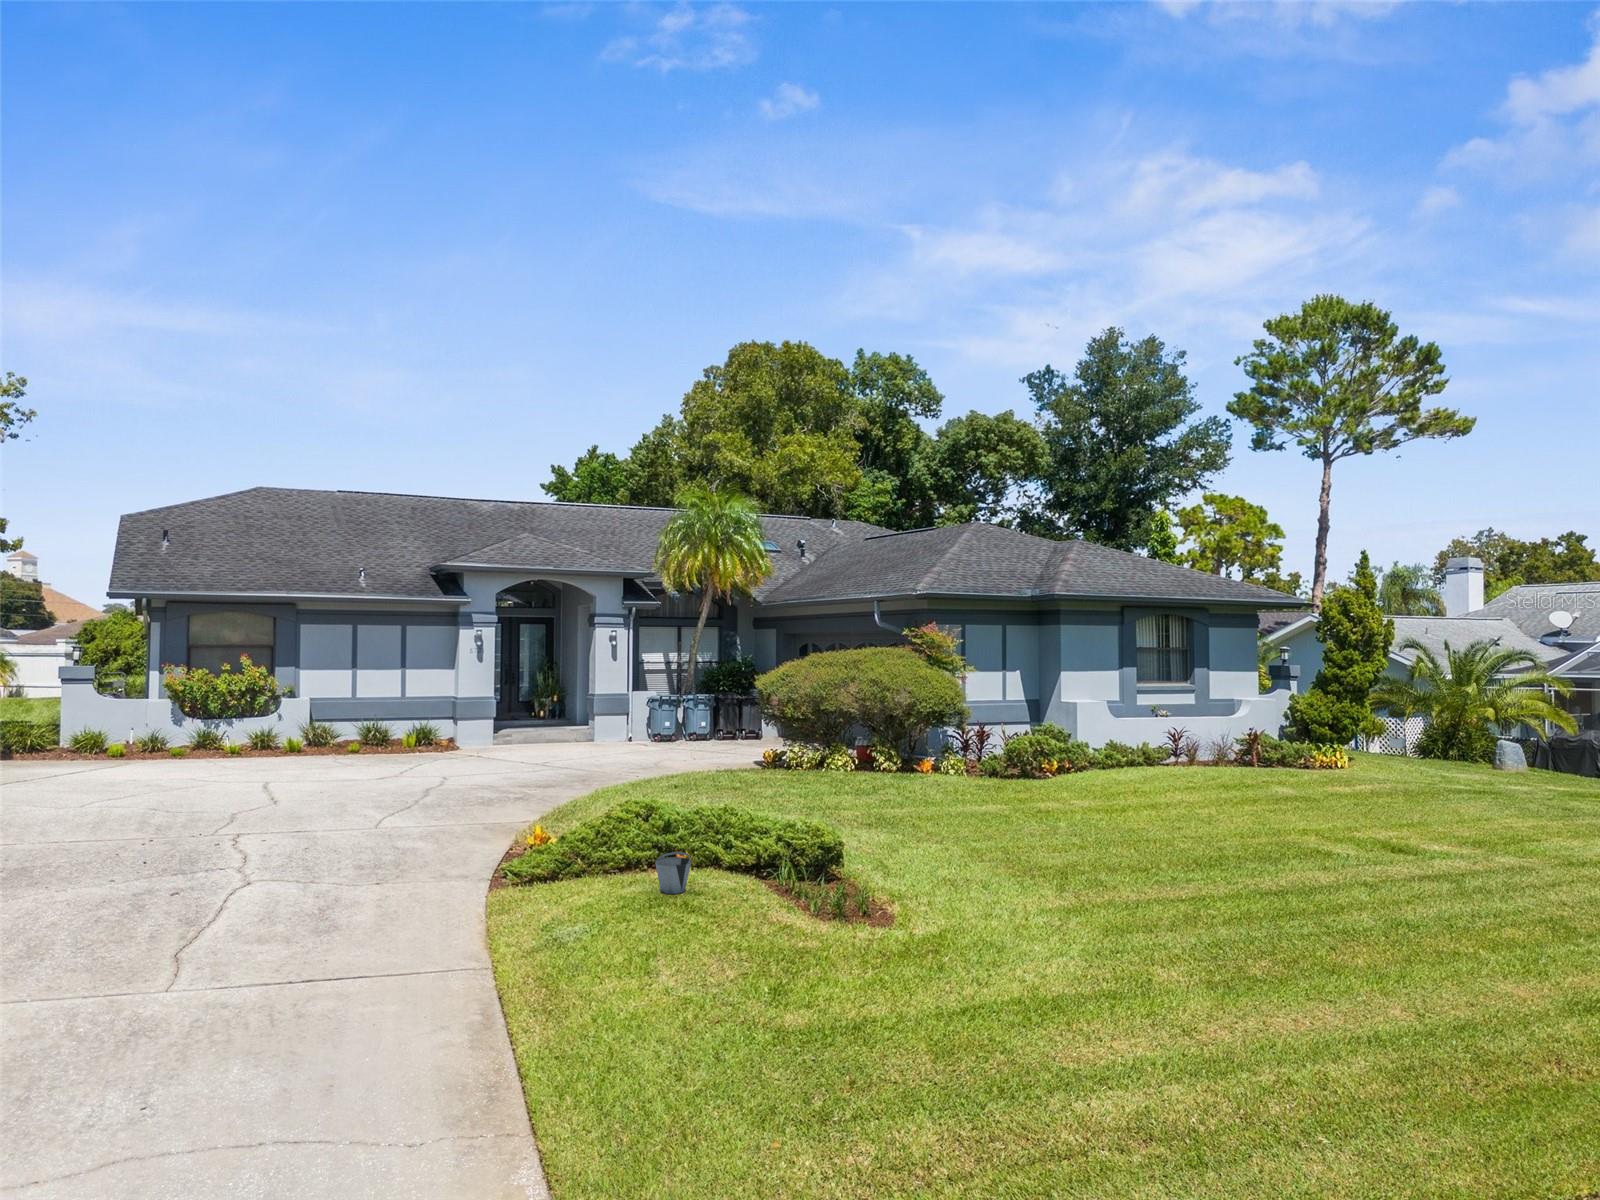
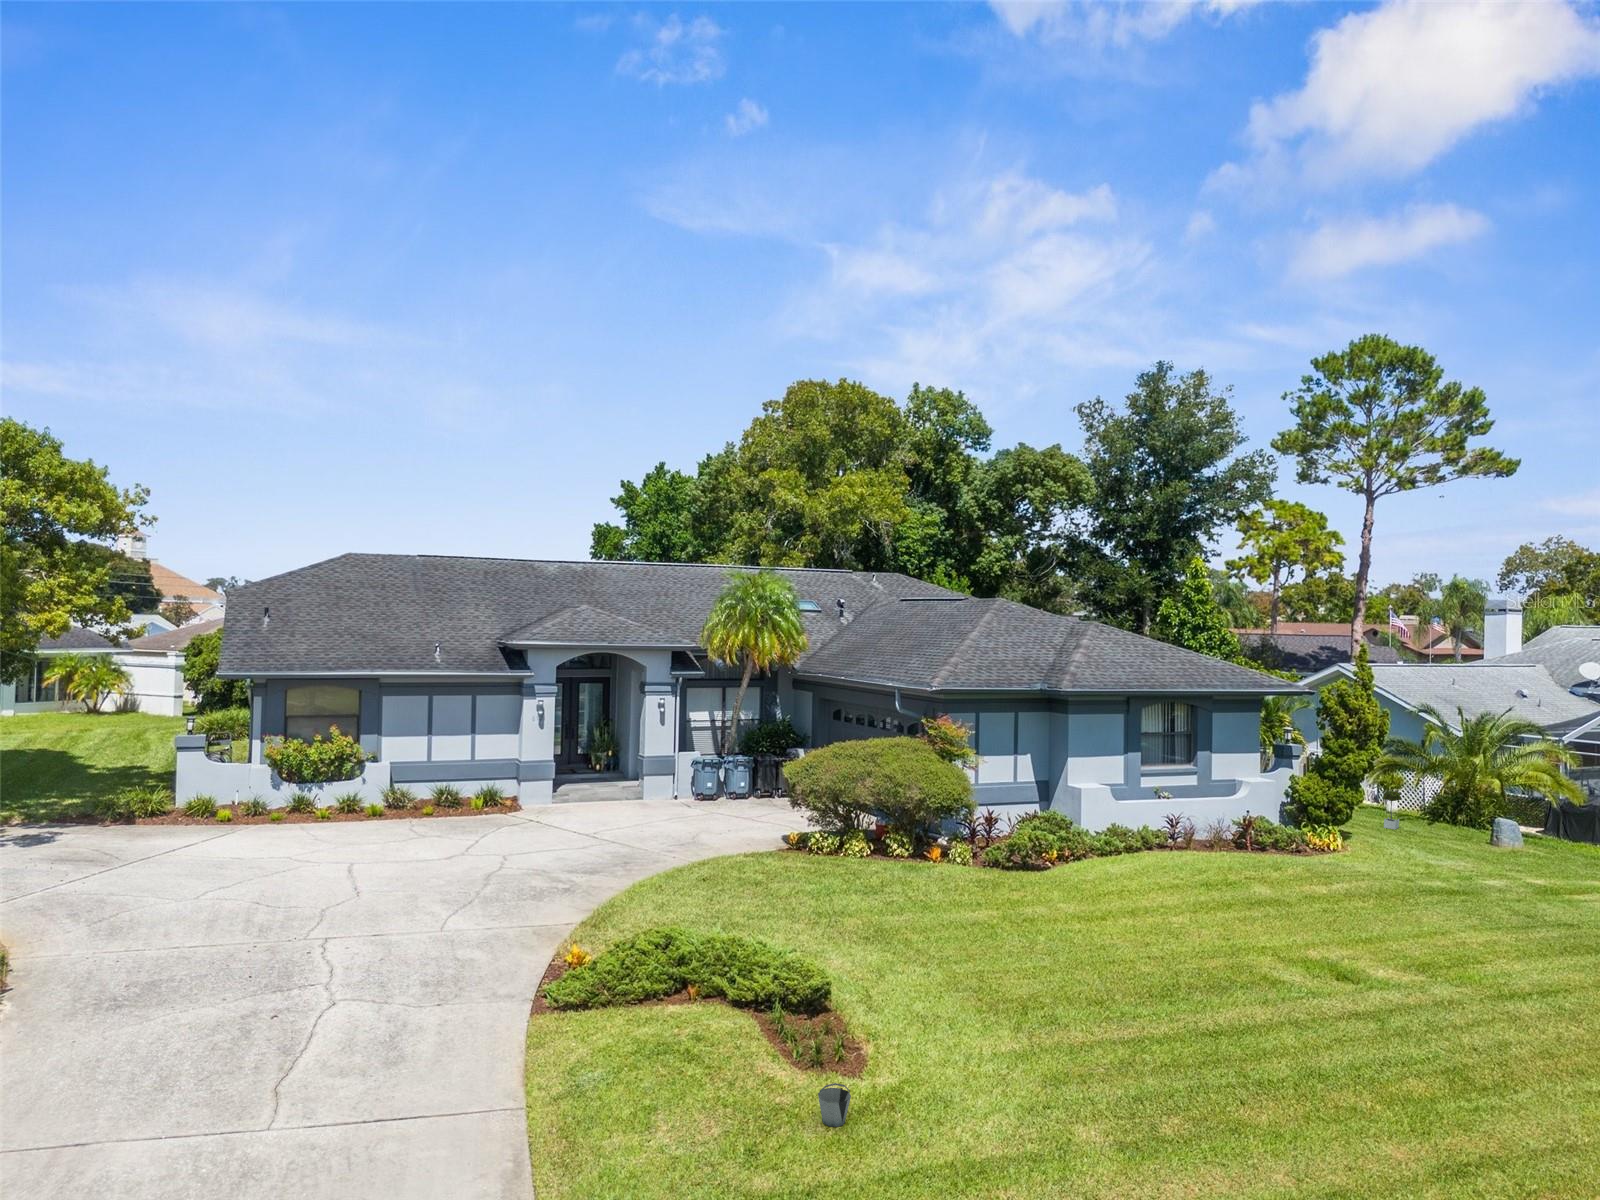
bucket: present [655,852,691,894] -> present [818,1083,851,1127]

